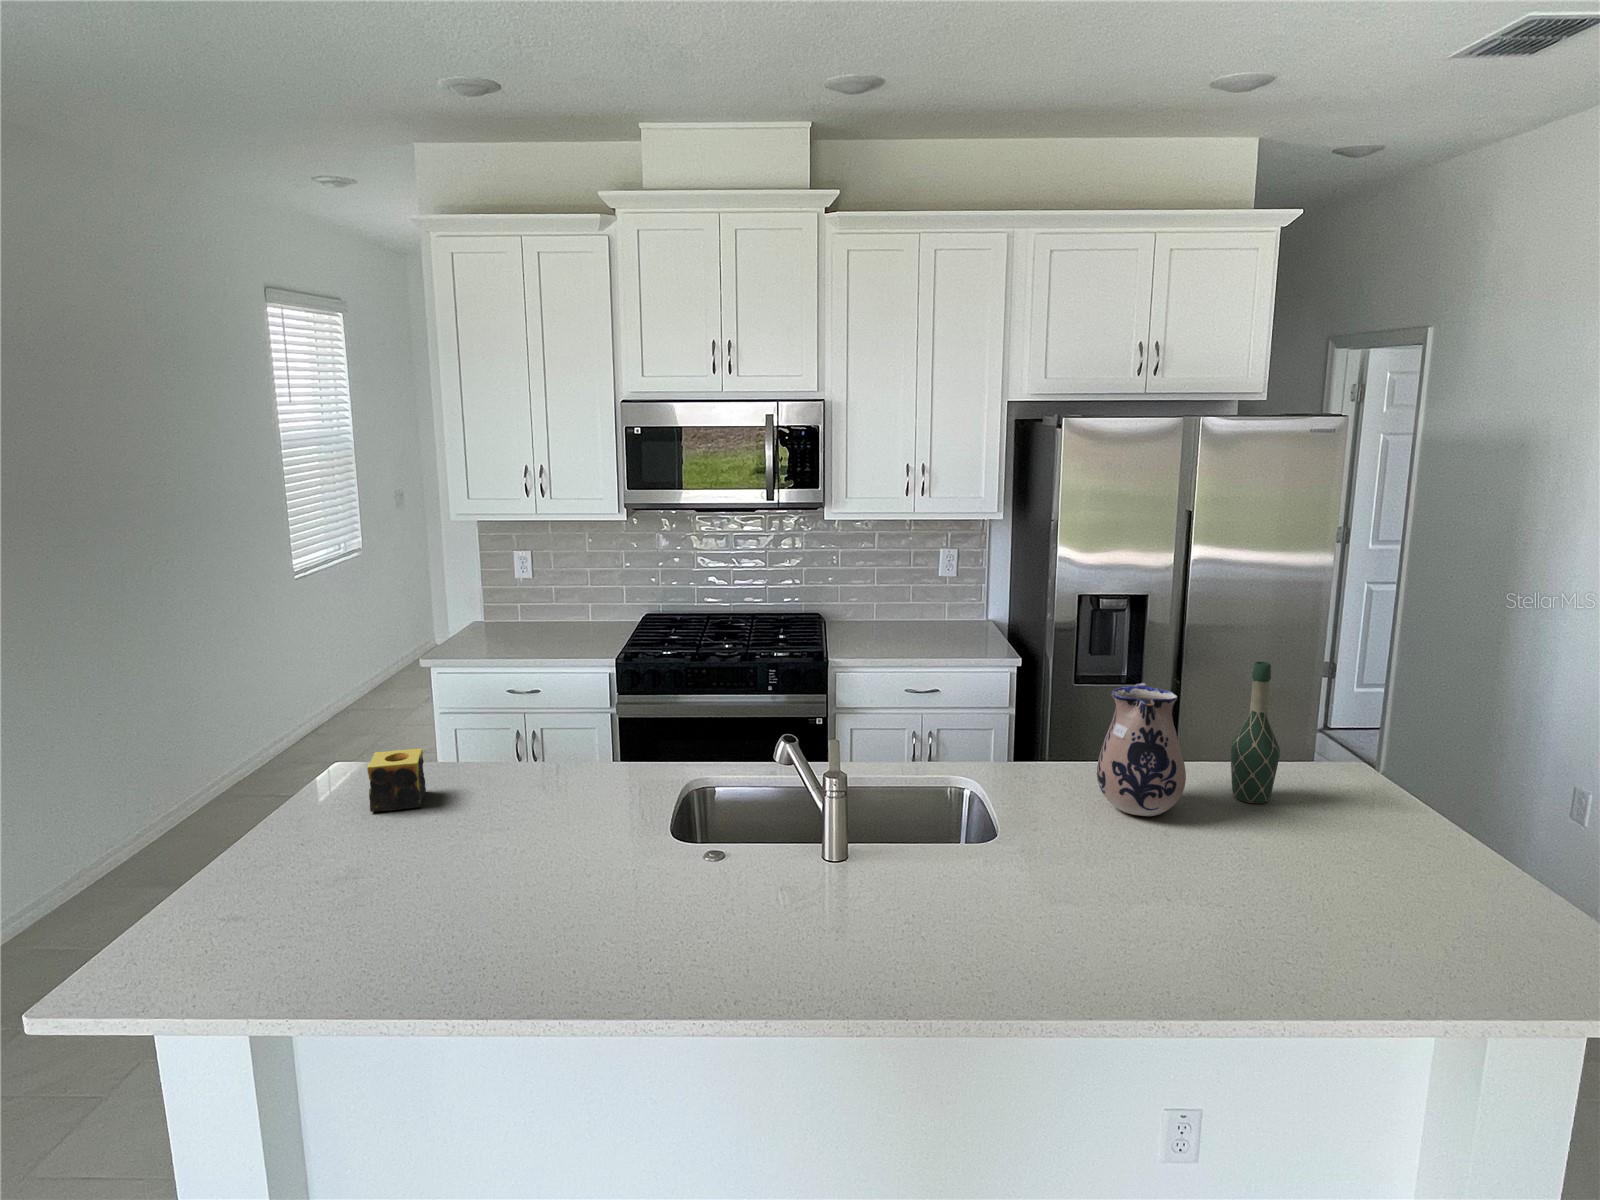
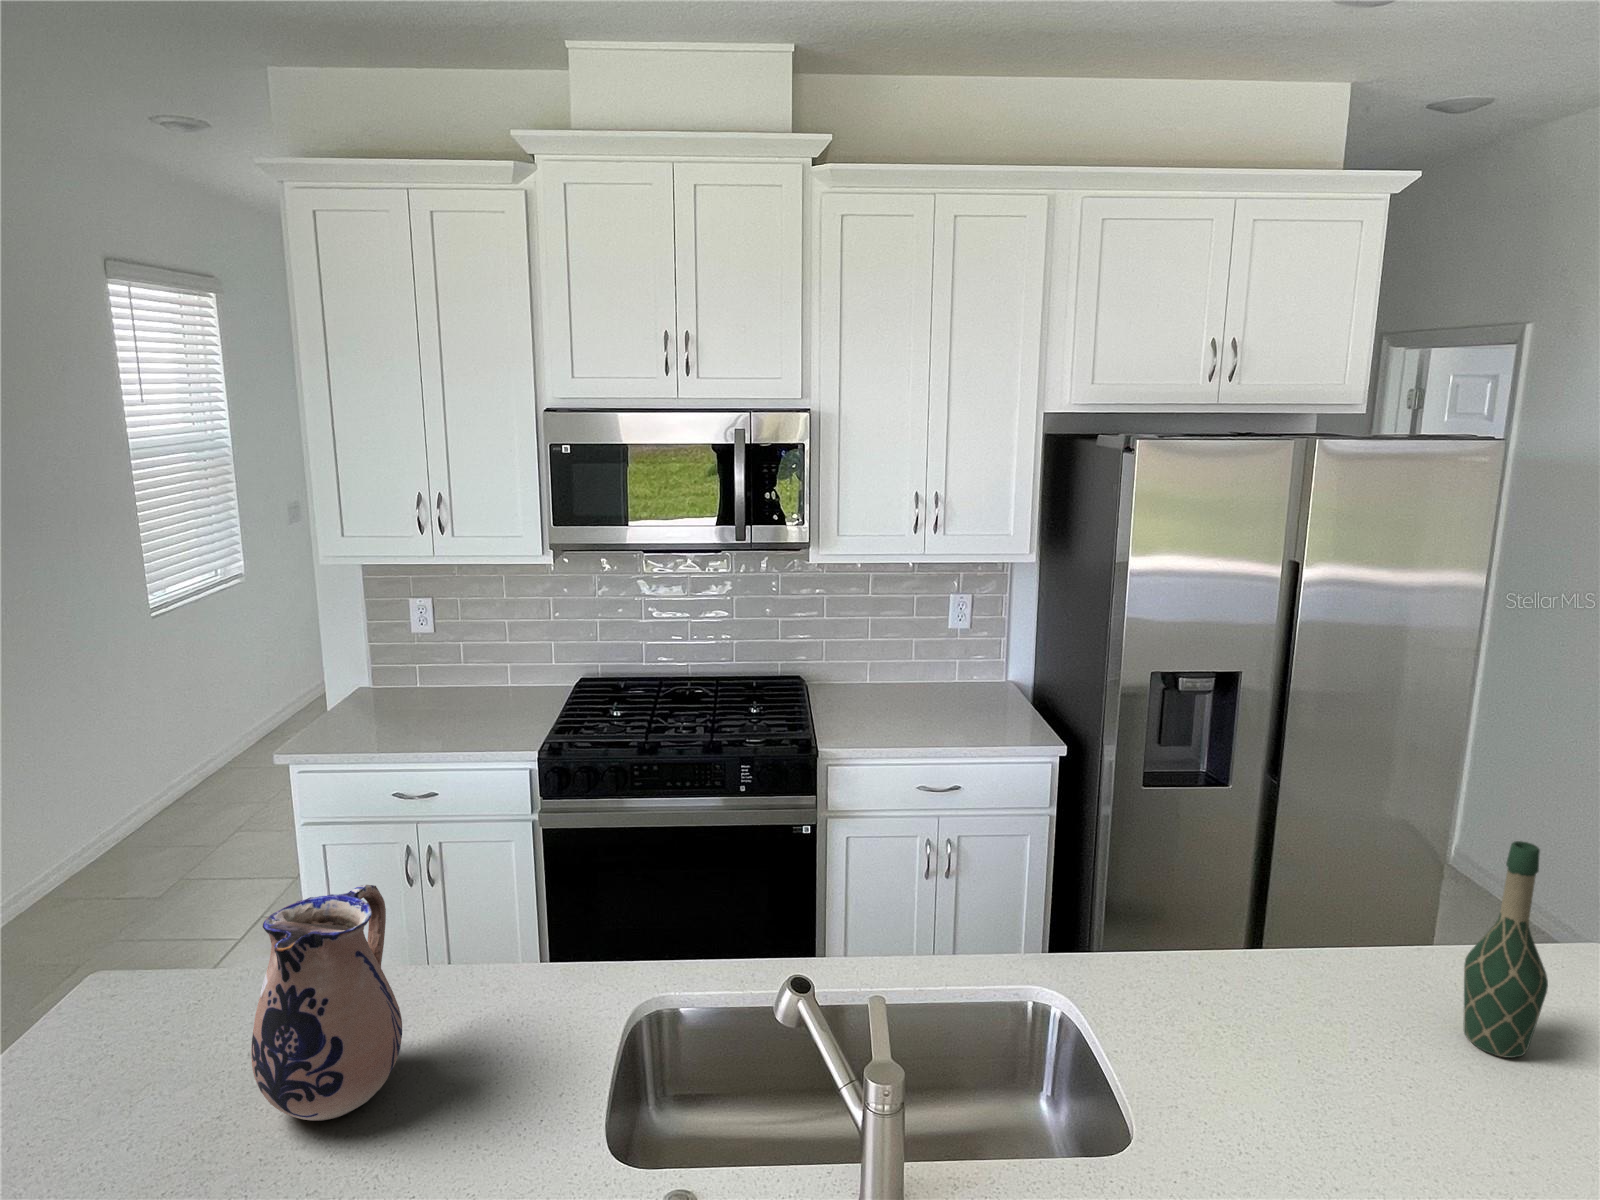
ceramic pitcher: present [1097,683,1186,816] -> present [251,885,402,1120]
candle: present [367,749,426,812] -> none [88,988,205,1113]

